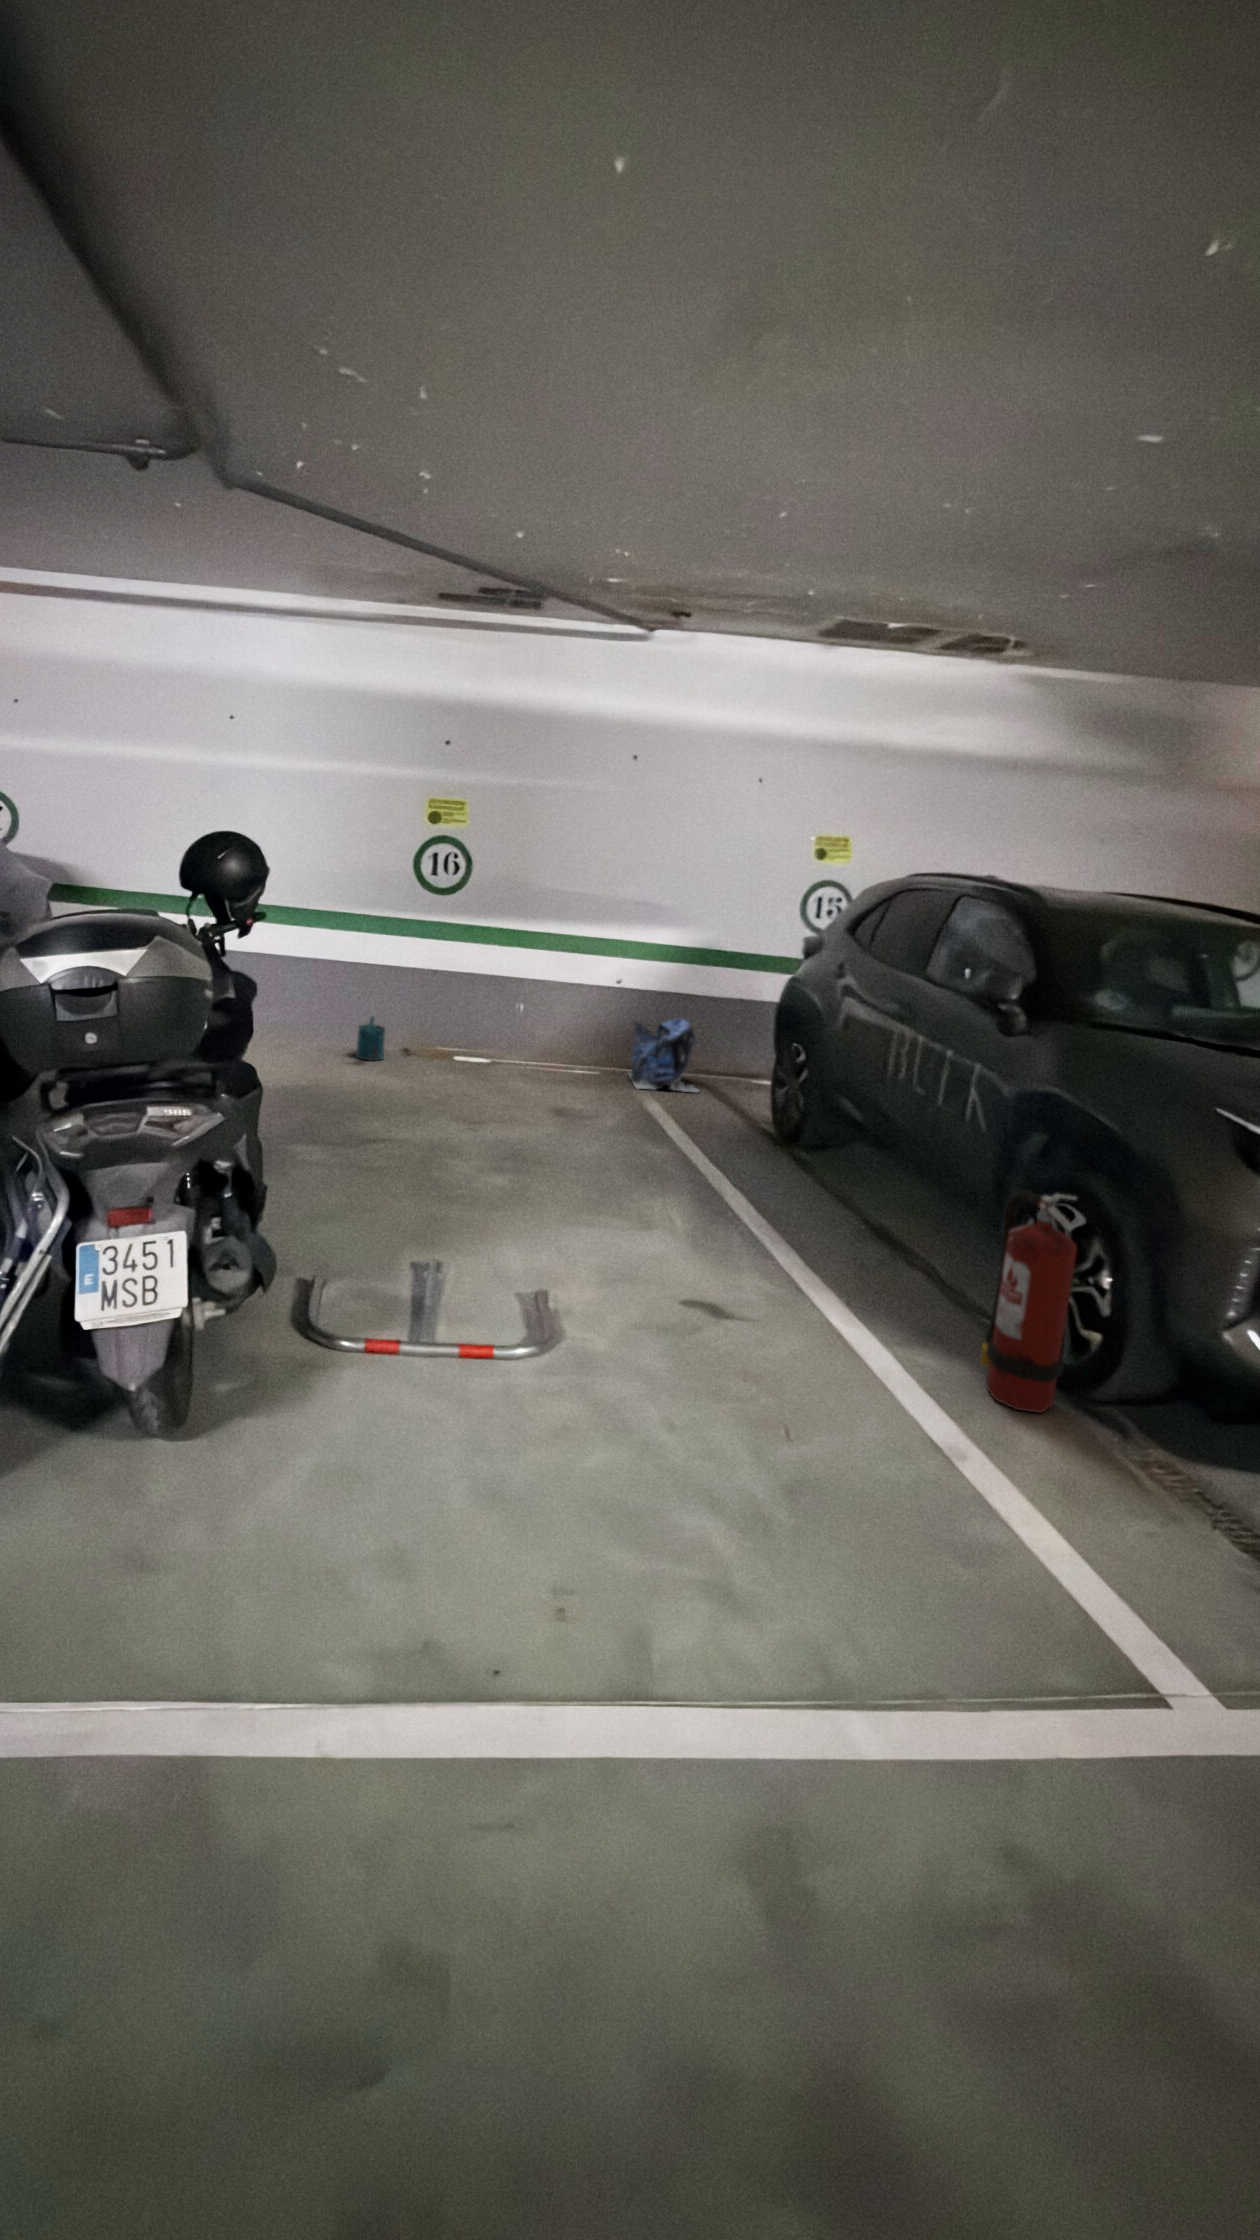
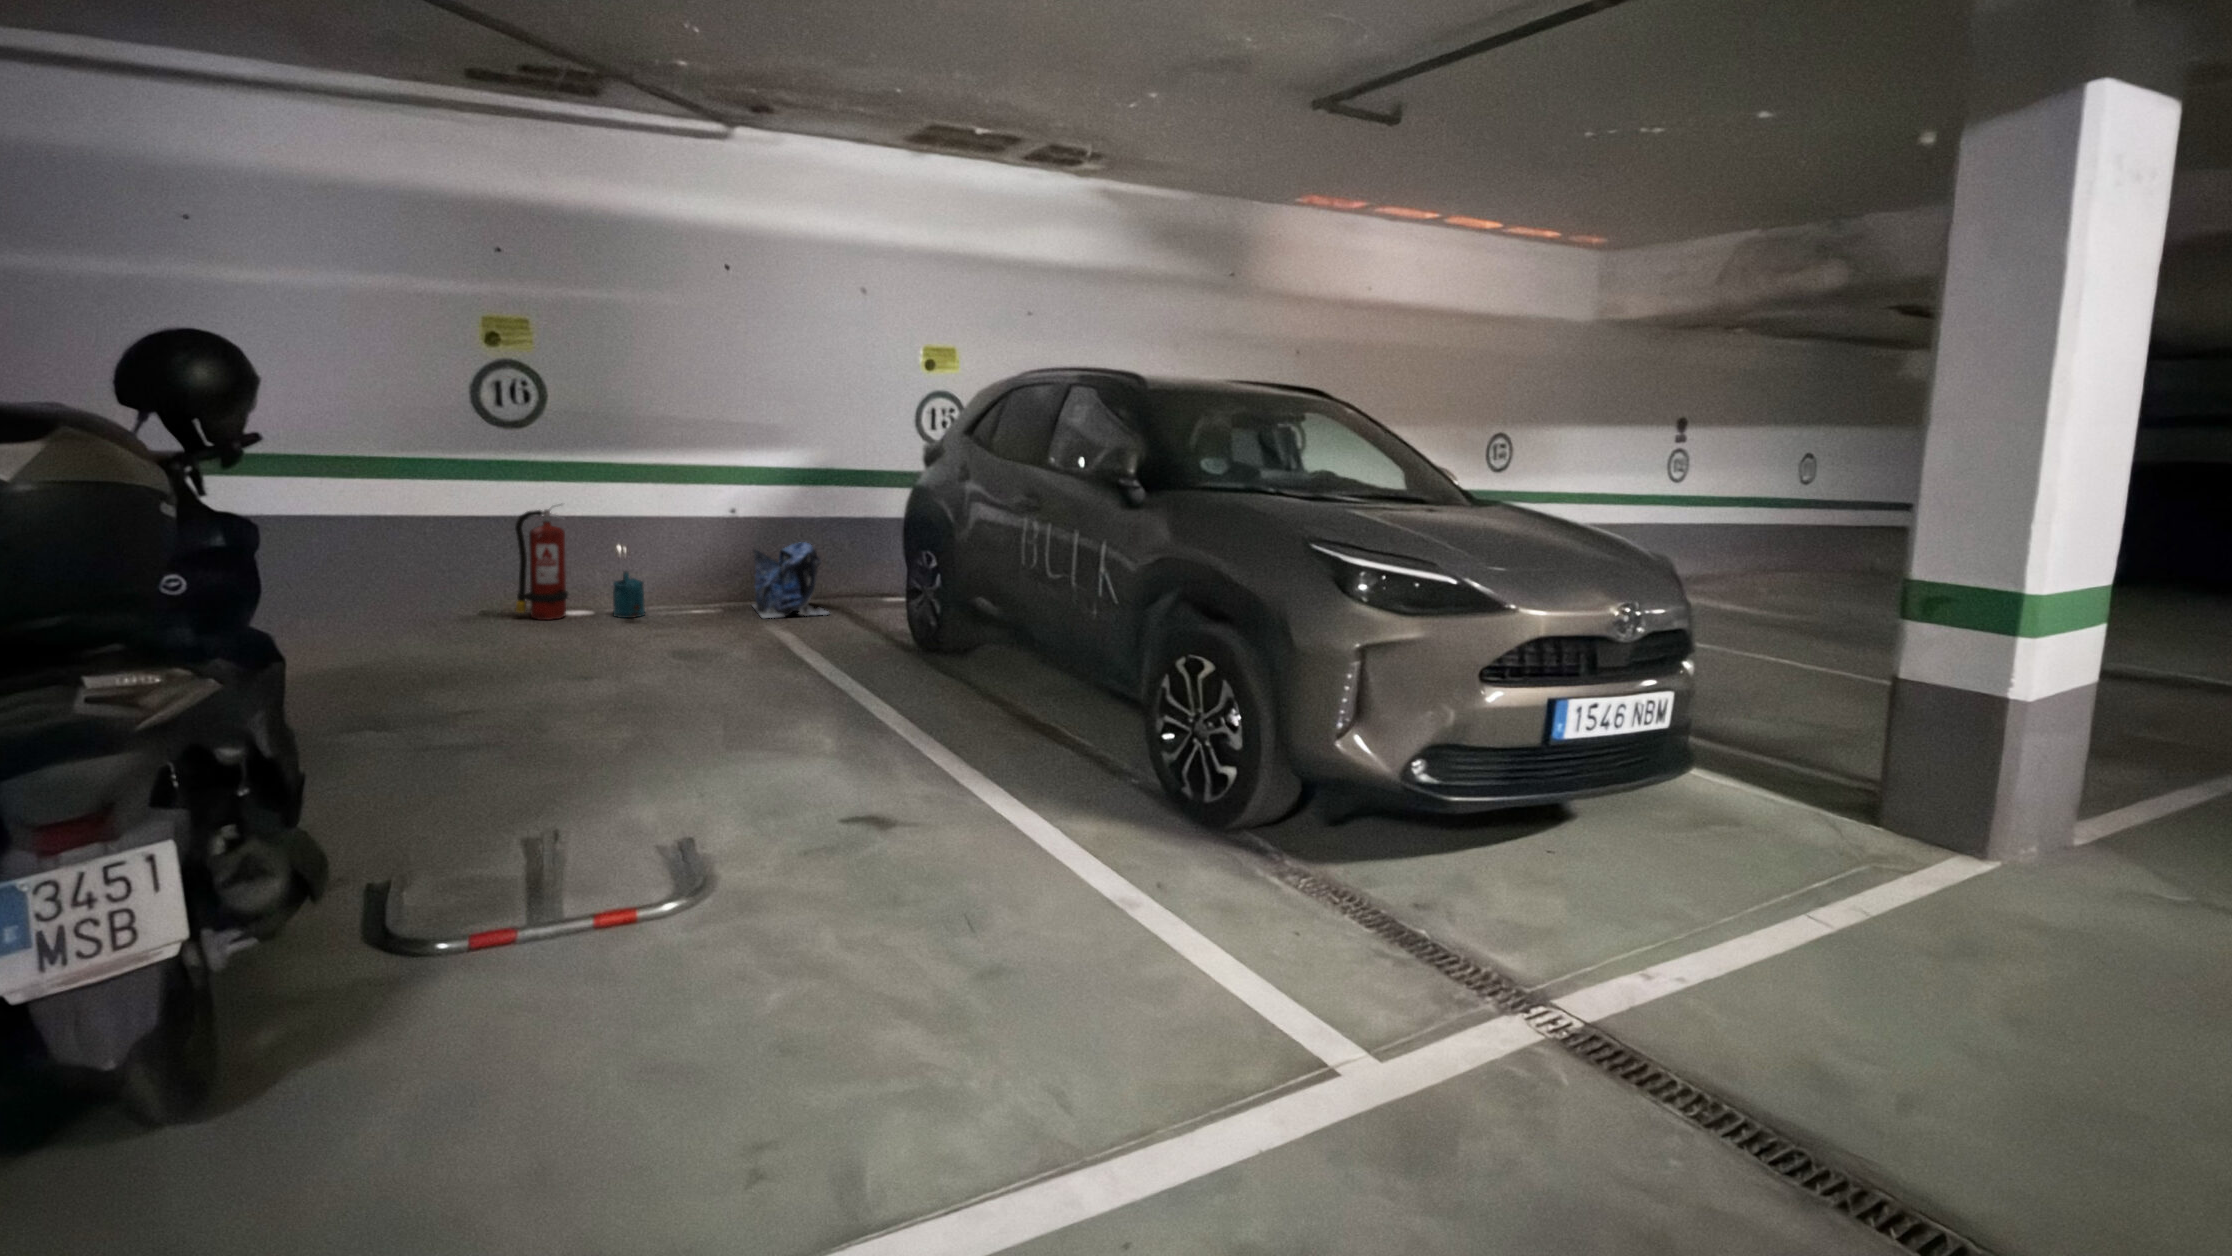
watering can: present [356,1016,385,1061] -> present [613,571,645,618]
fire extinguisher: present [980,1190,1077,1413] -> present [515,503,568,620]

